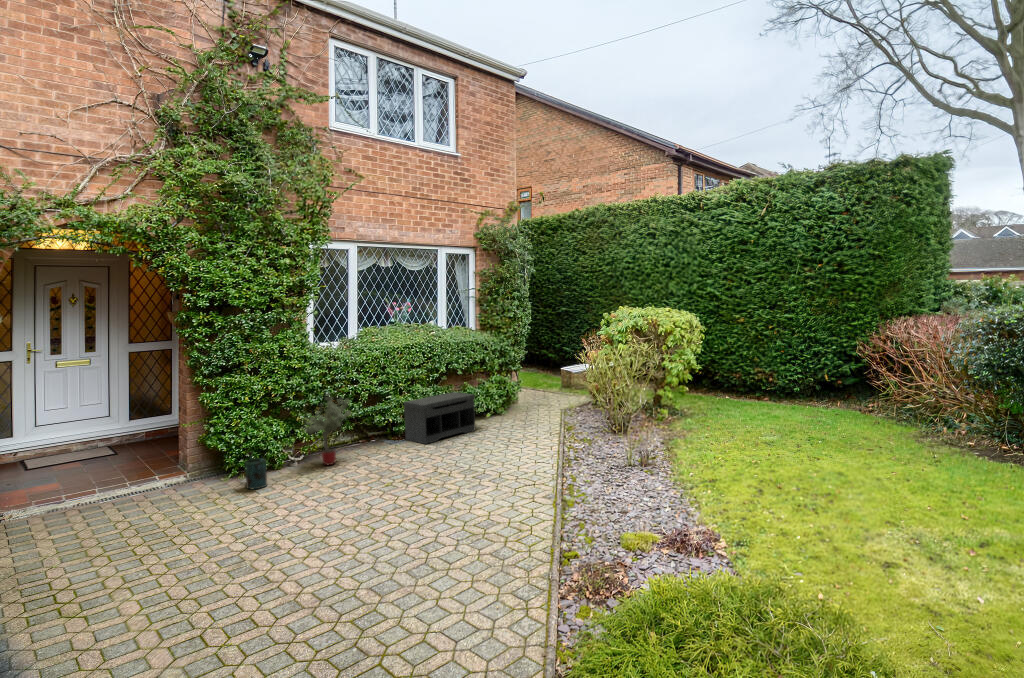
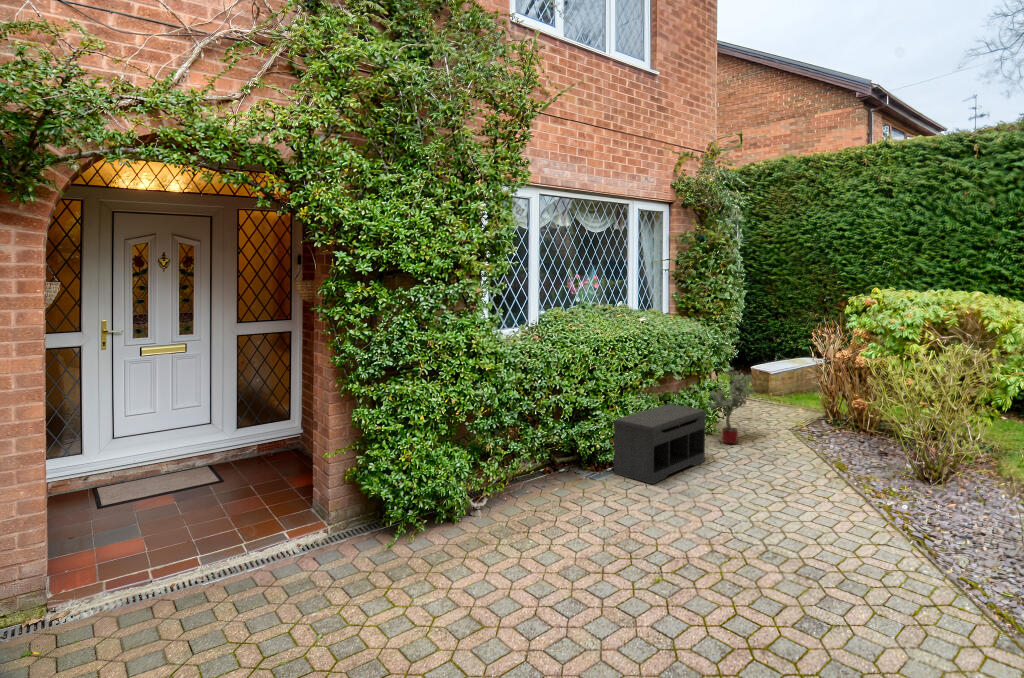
potted tree: present [304,393,350,465] -> present [706,367,754,444]
watering can: present [245,451,267,489] -> none [425,501,462,567]

